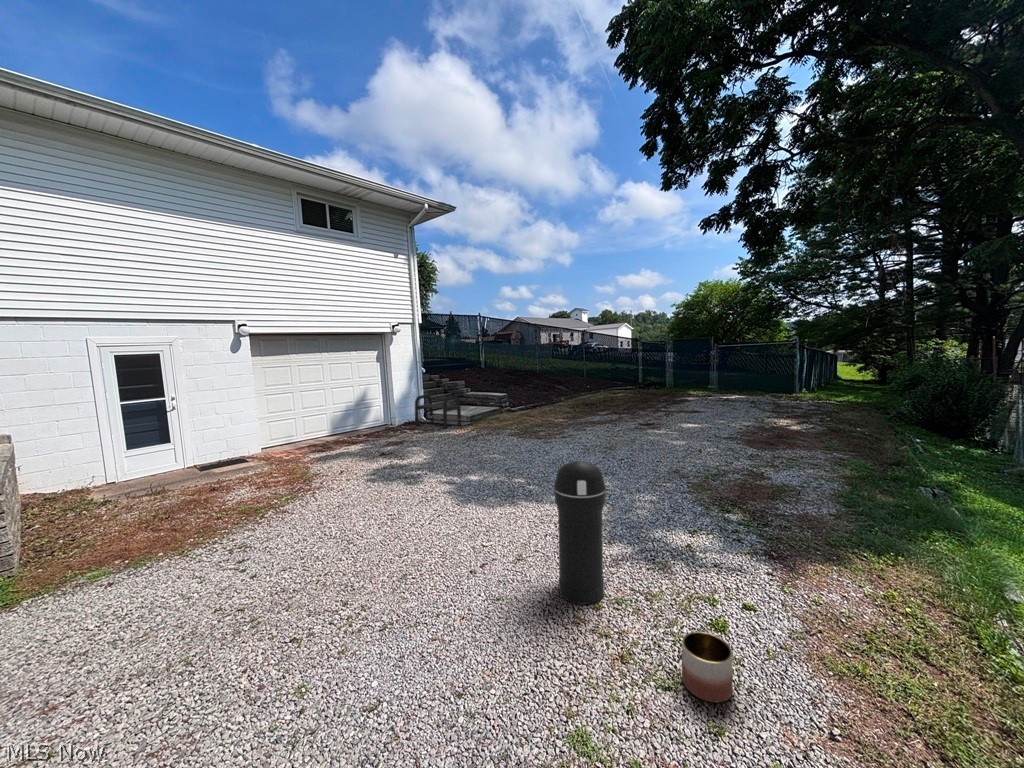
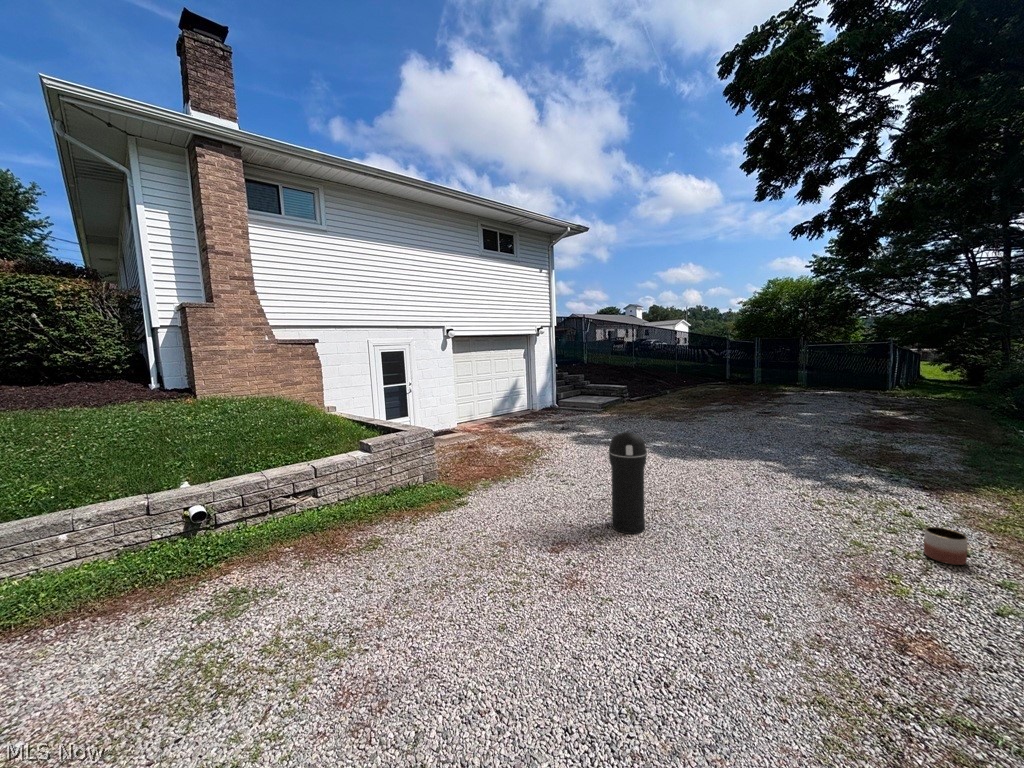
bench: present [415,395,461,428] -> none [552,385,590,412]
trash can: present [554,461,606,604] -> present [609,432,647,534]

